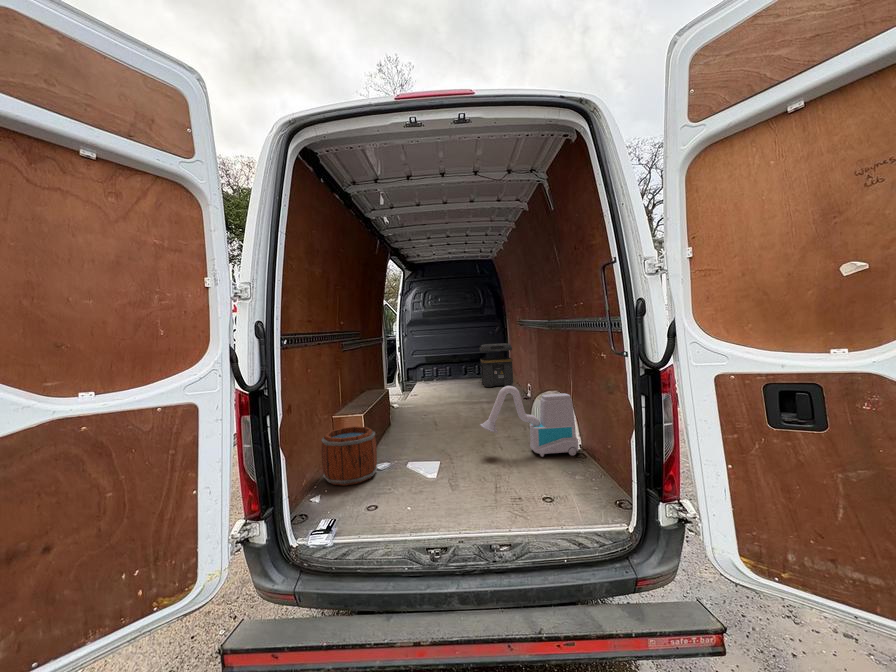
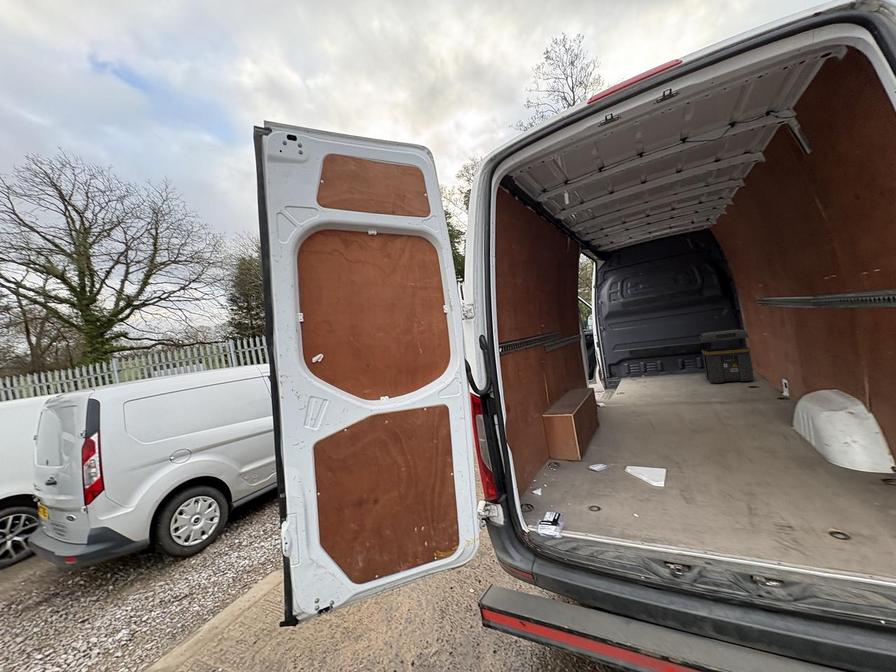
vacuum cleaner: present [480,386,579,457] -> none [714,385,882,478]
bucket: present [321,426,377,486] -> none [536,425,593,482]

